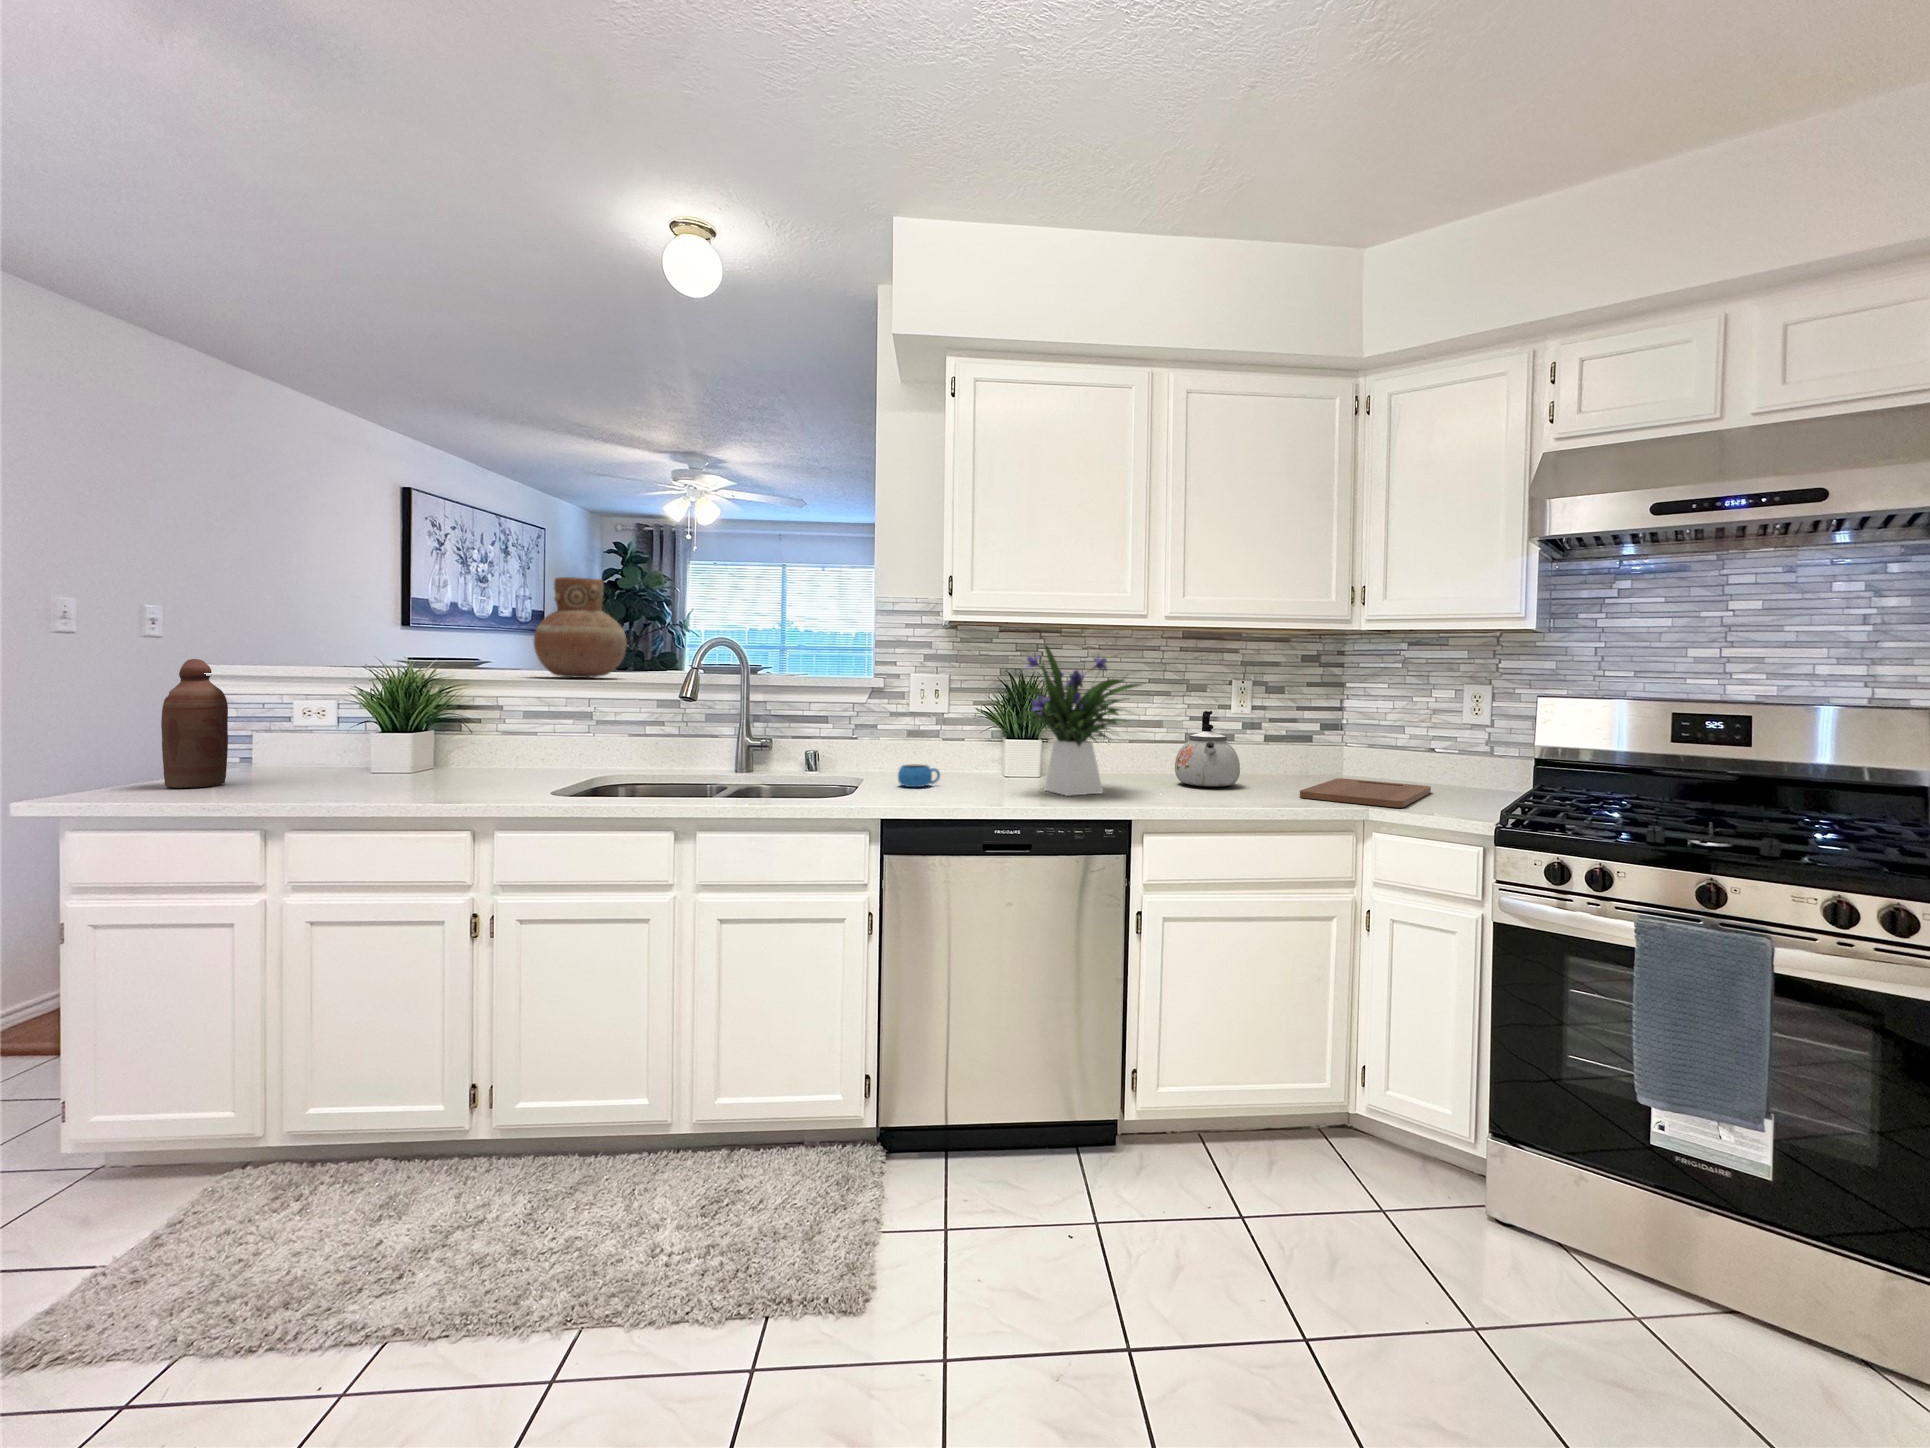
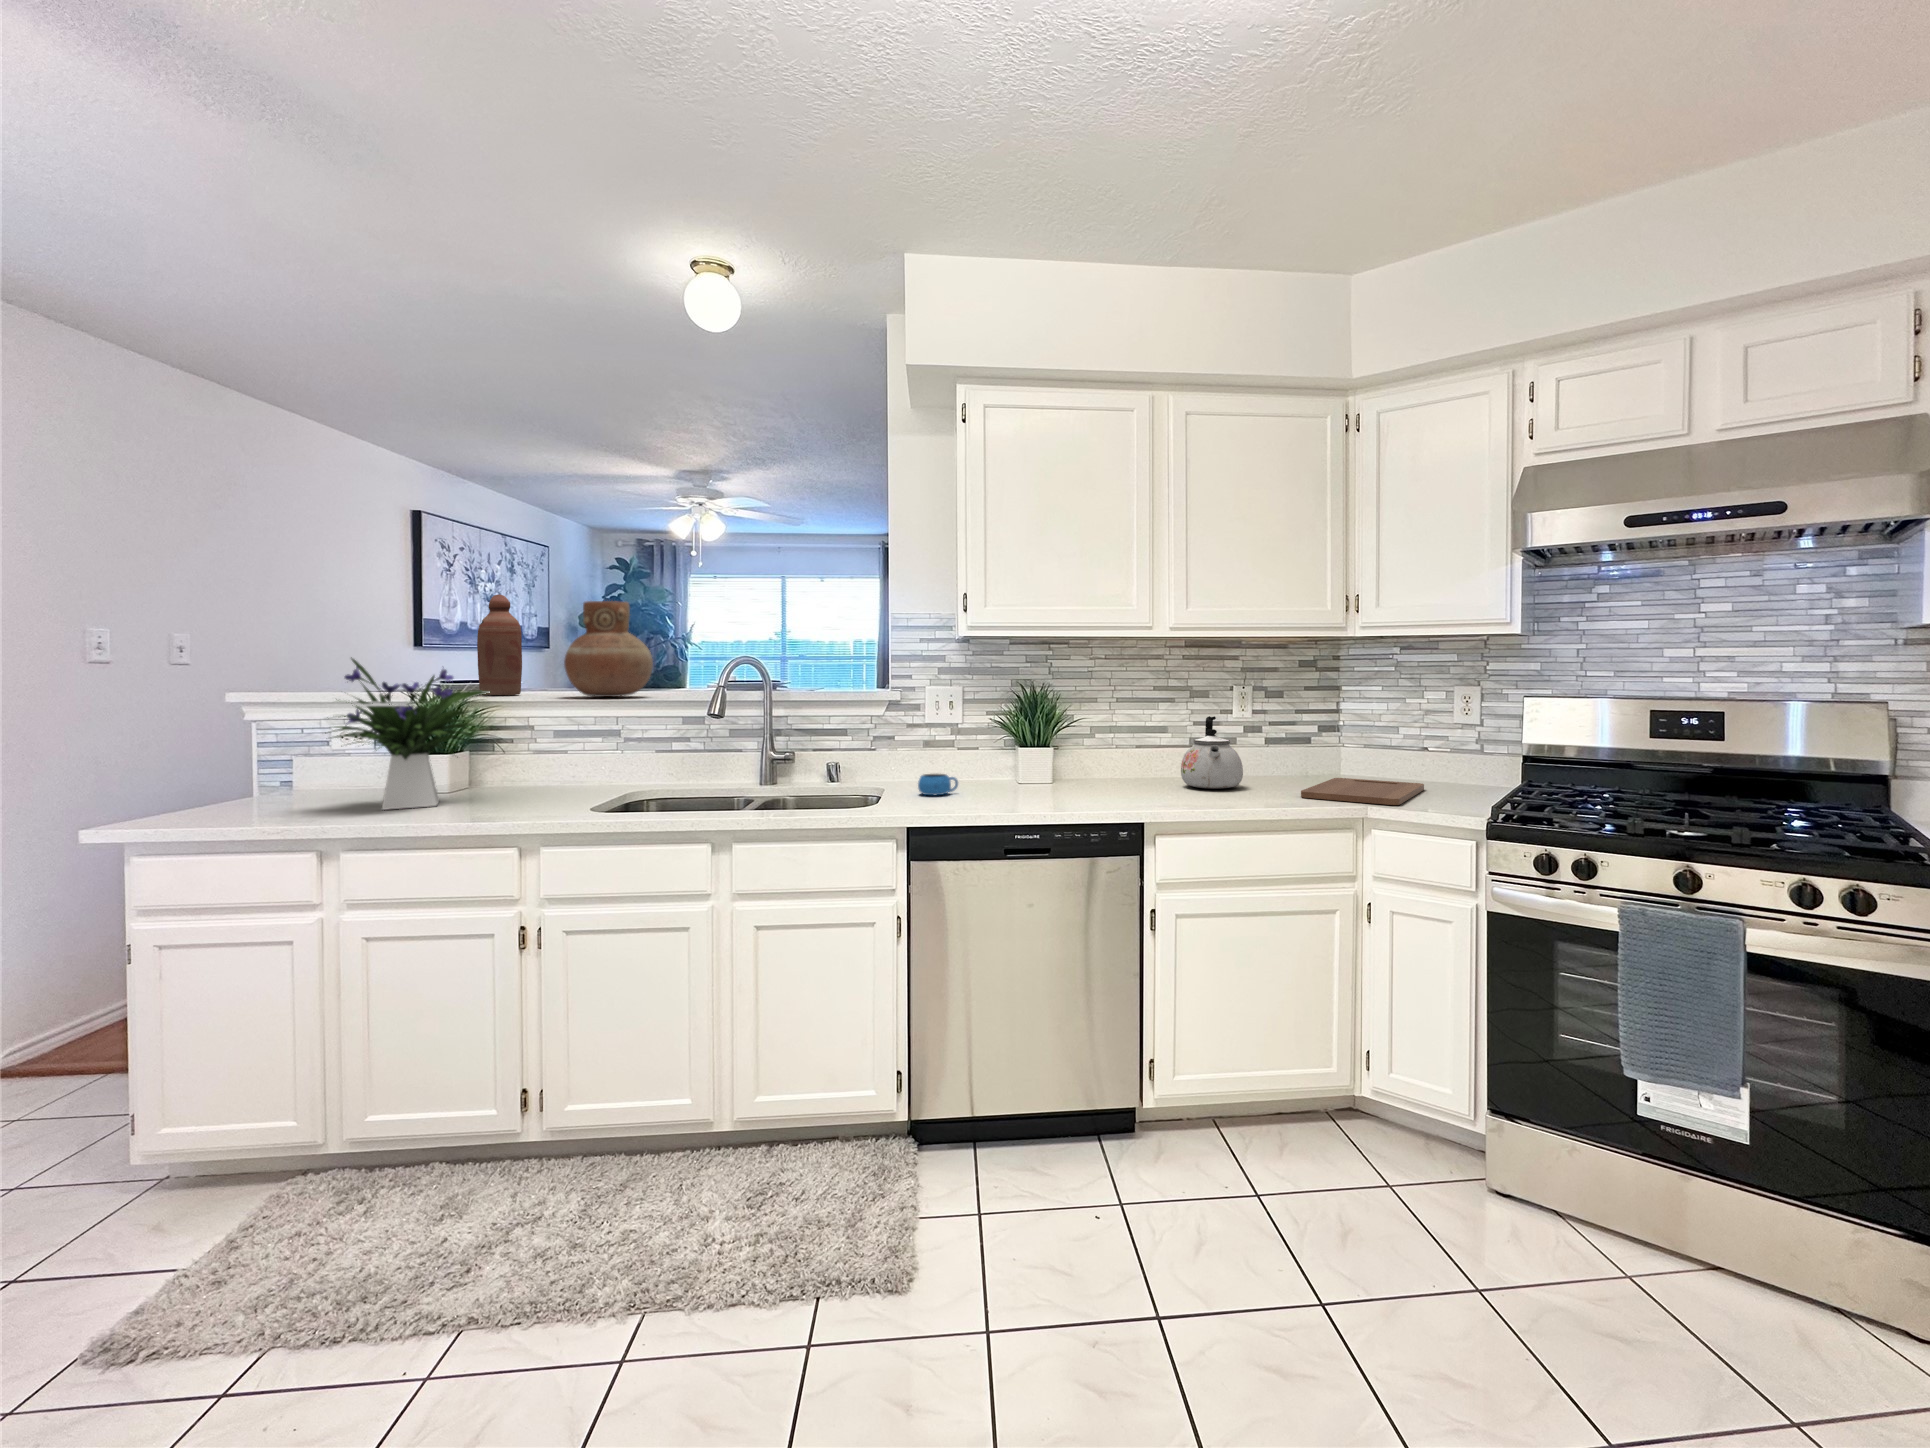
flower arrangement: present [1011,645,1141,796] -> present [325,657,488,810]
bottle: present [161,659,228,788] -> present [477,594,522,695]

